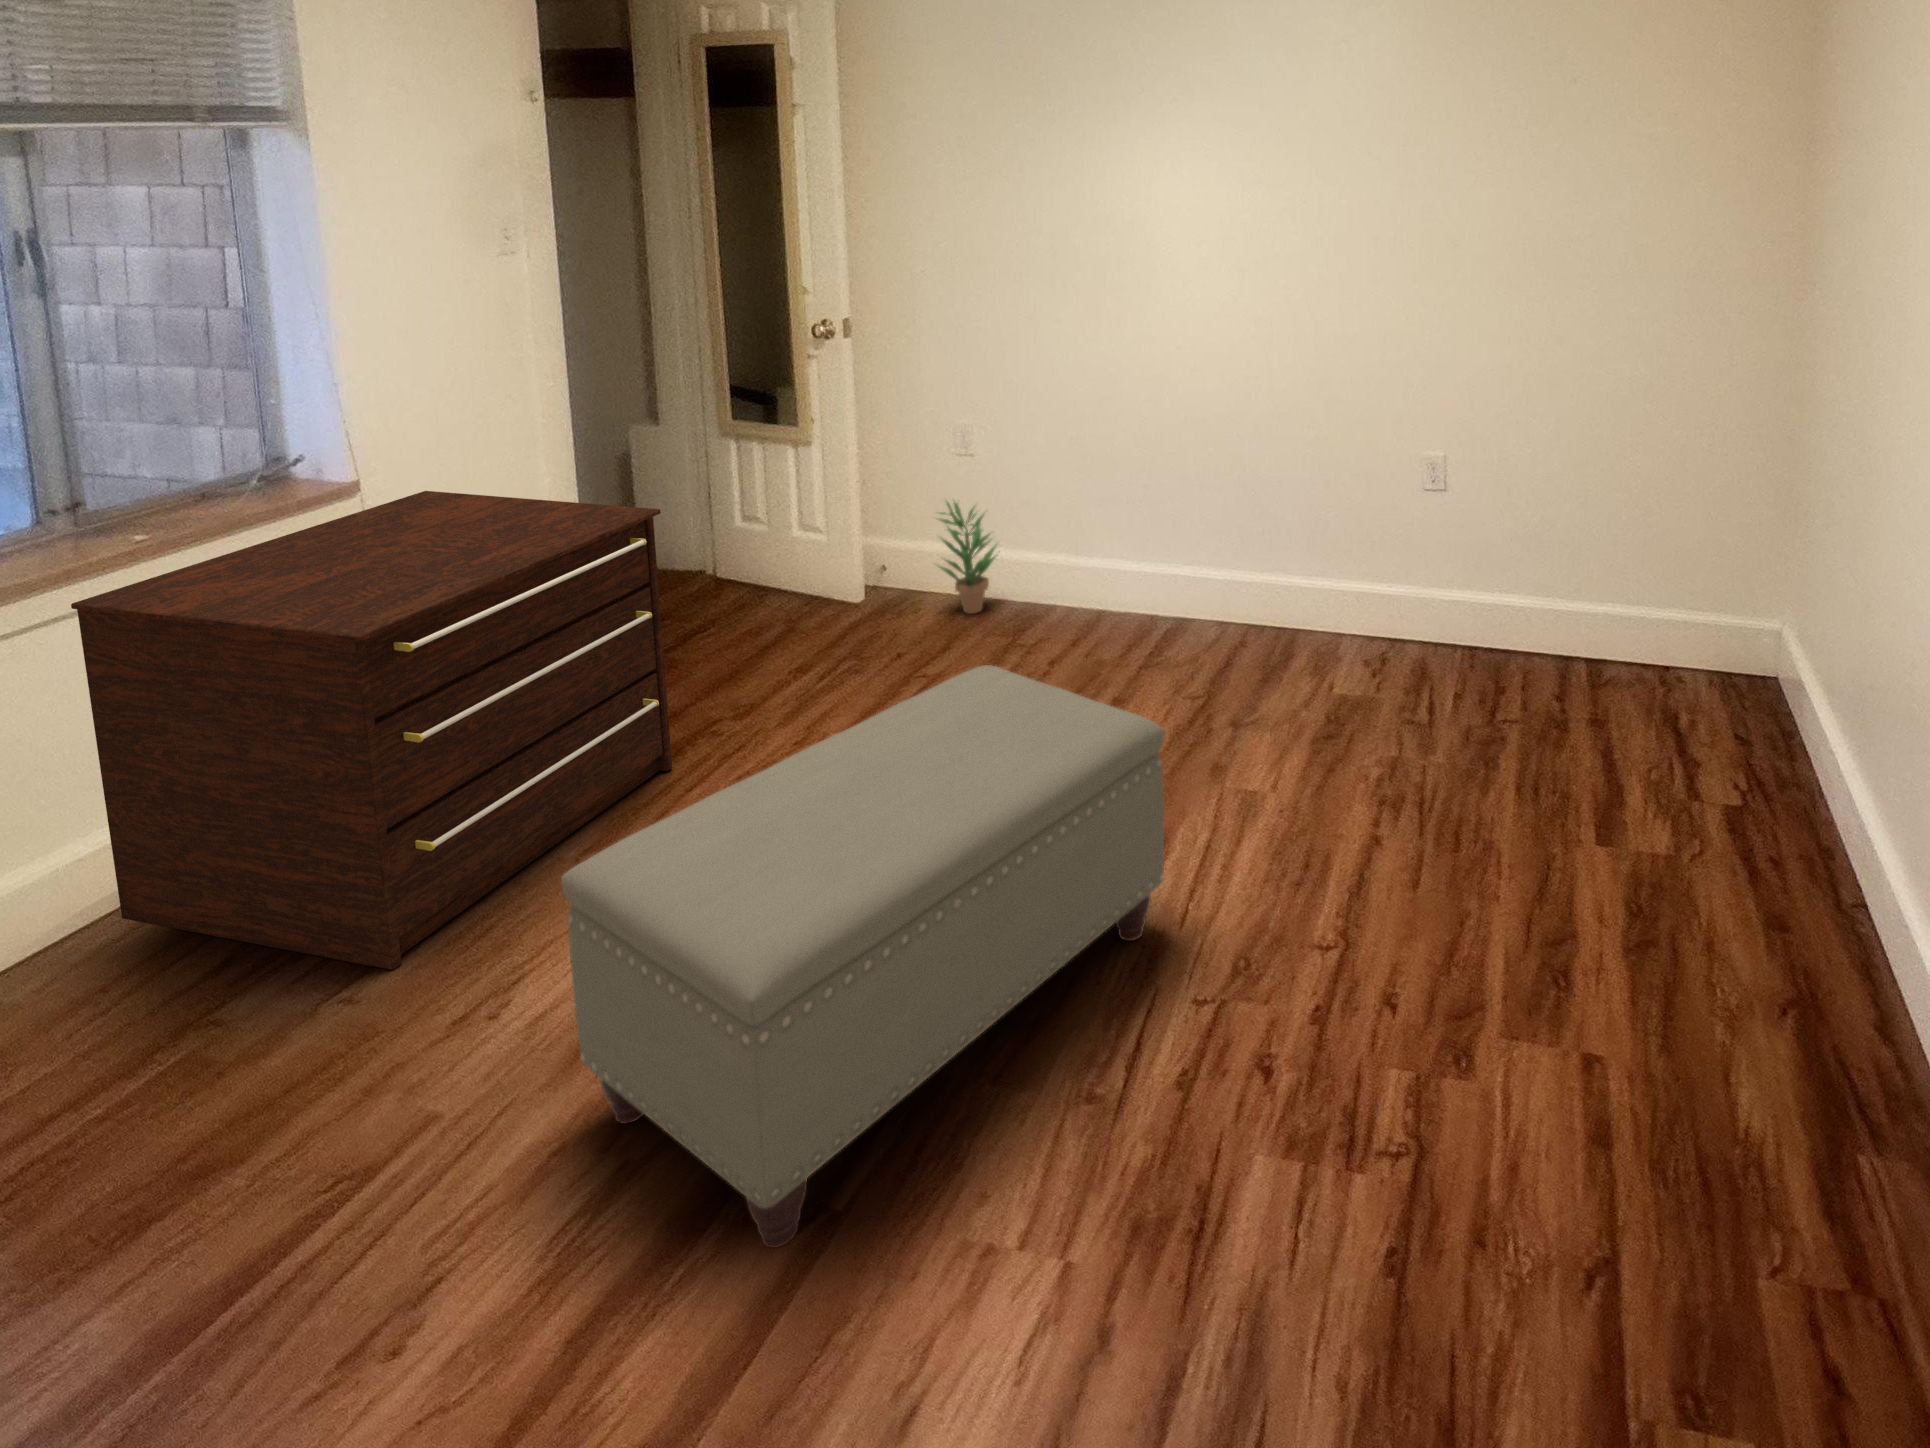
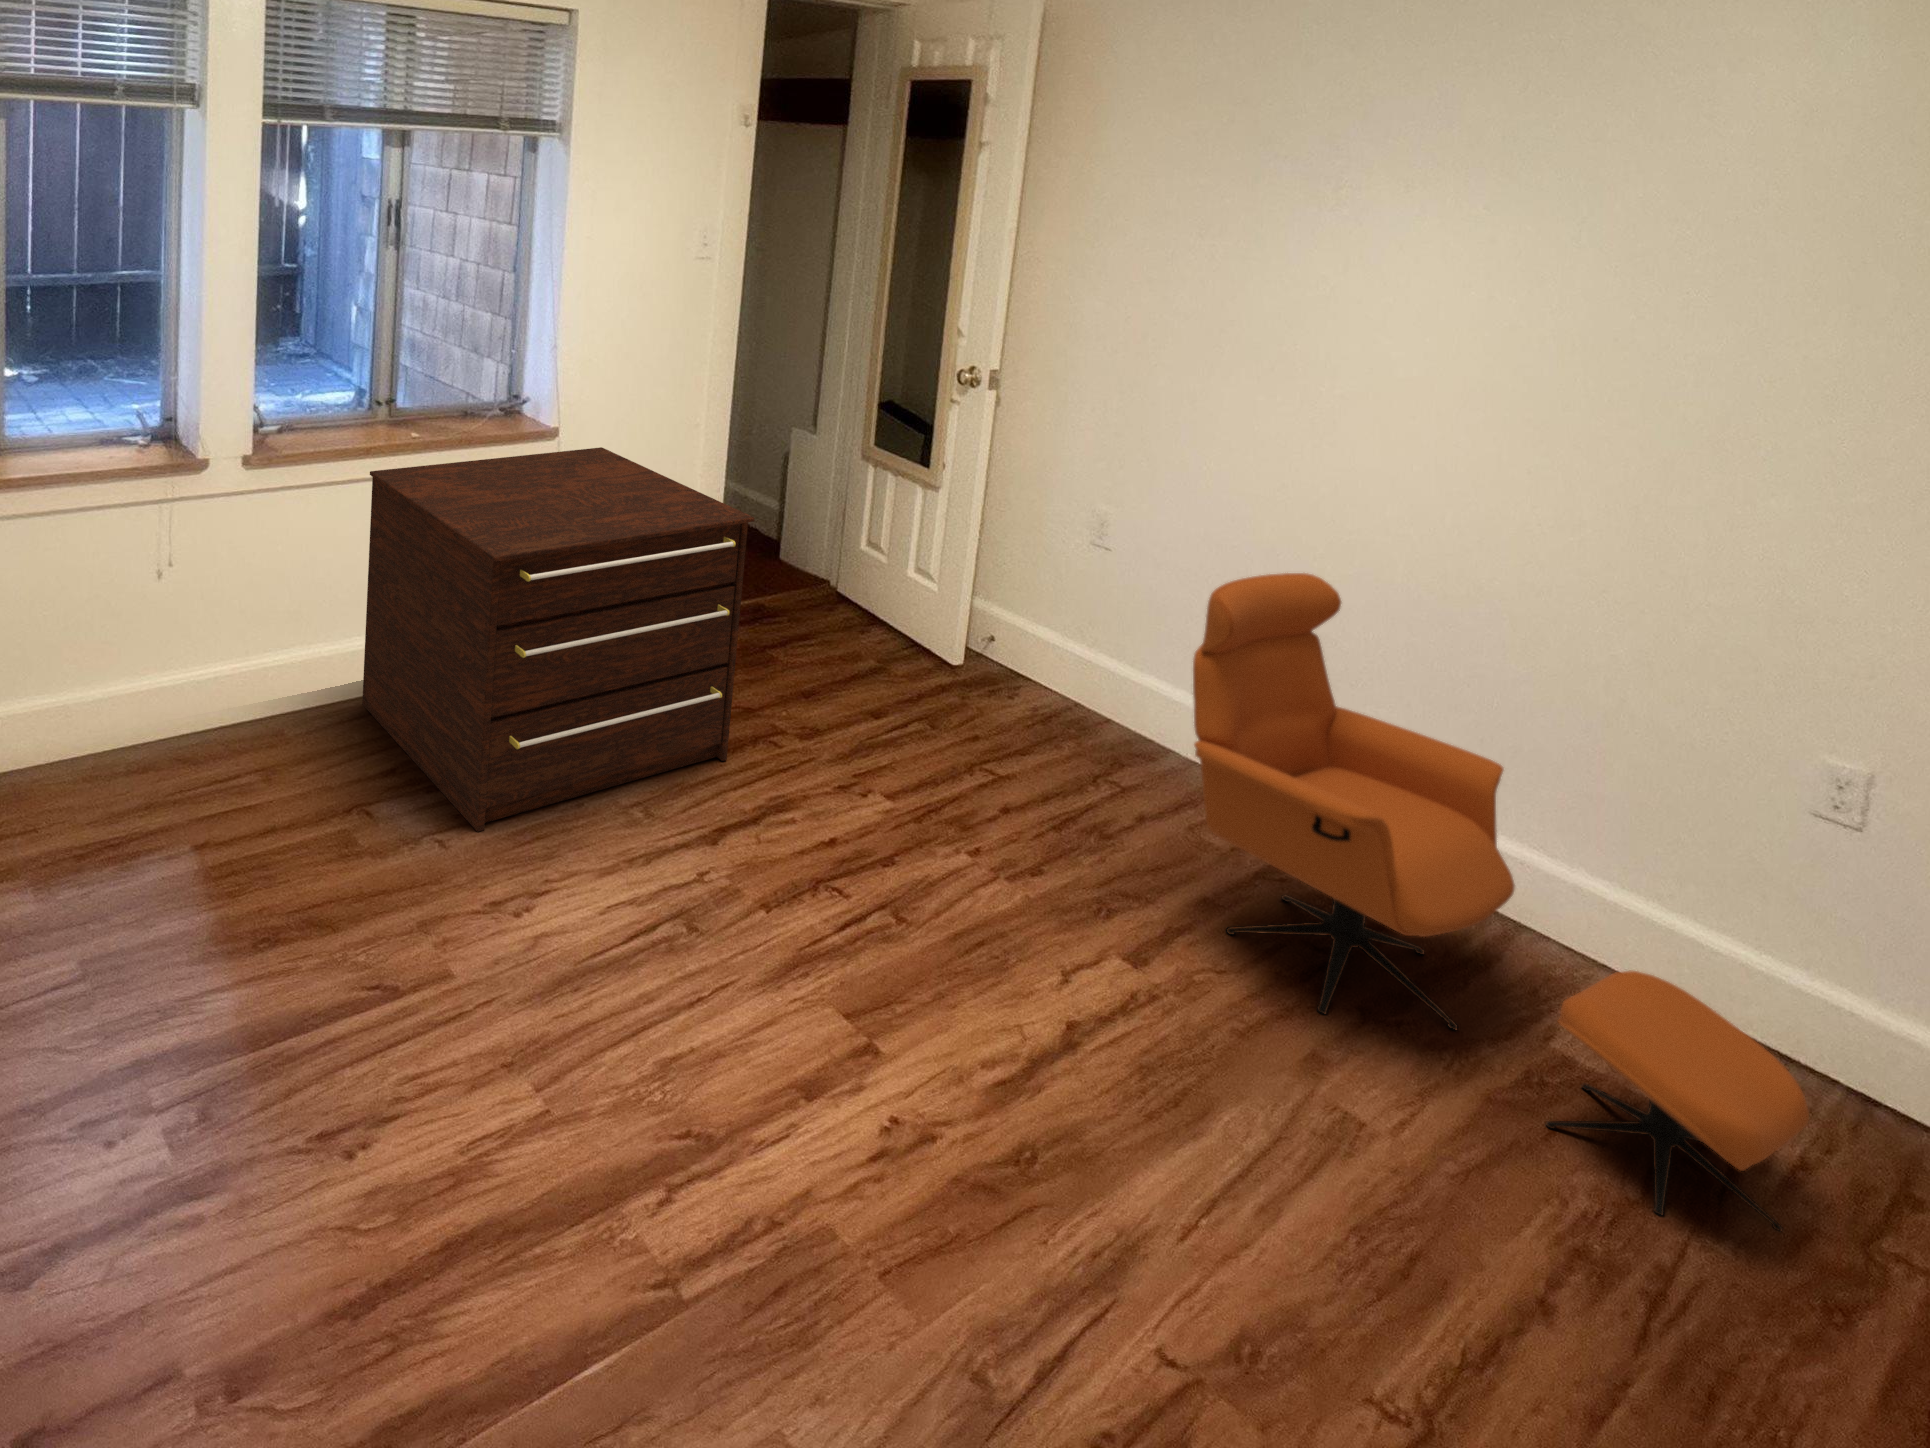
armchair: none [1080,423,1453,755] -> present [1193,573,1809,1231]
potted plant: present [937,502,997,614] -> none [1033,586,1119,725]
ottoman: present [561,665,1165,1248] -> none [543,796,1197,1290]

